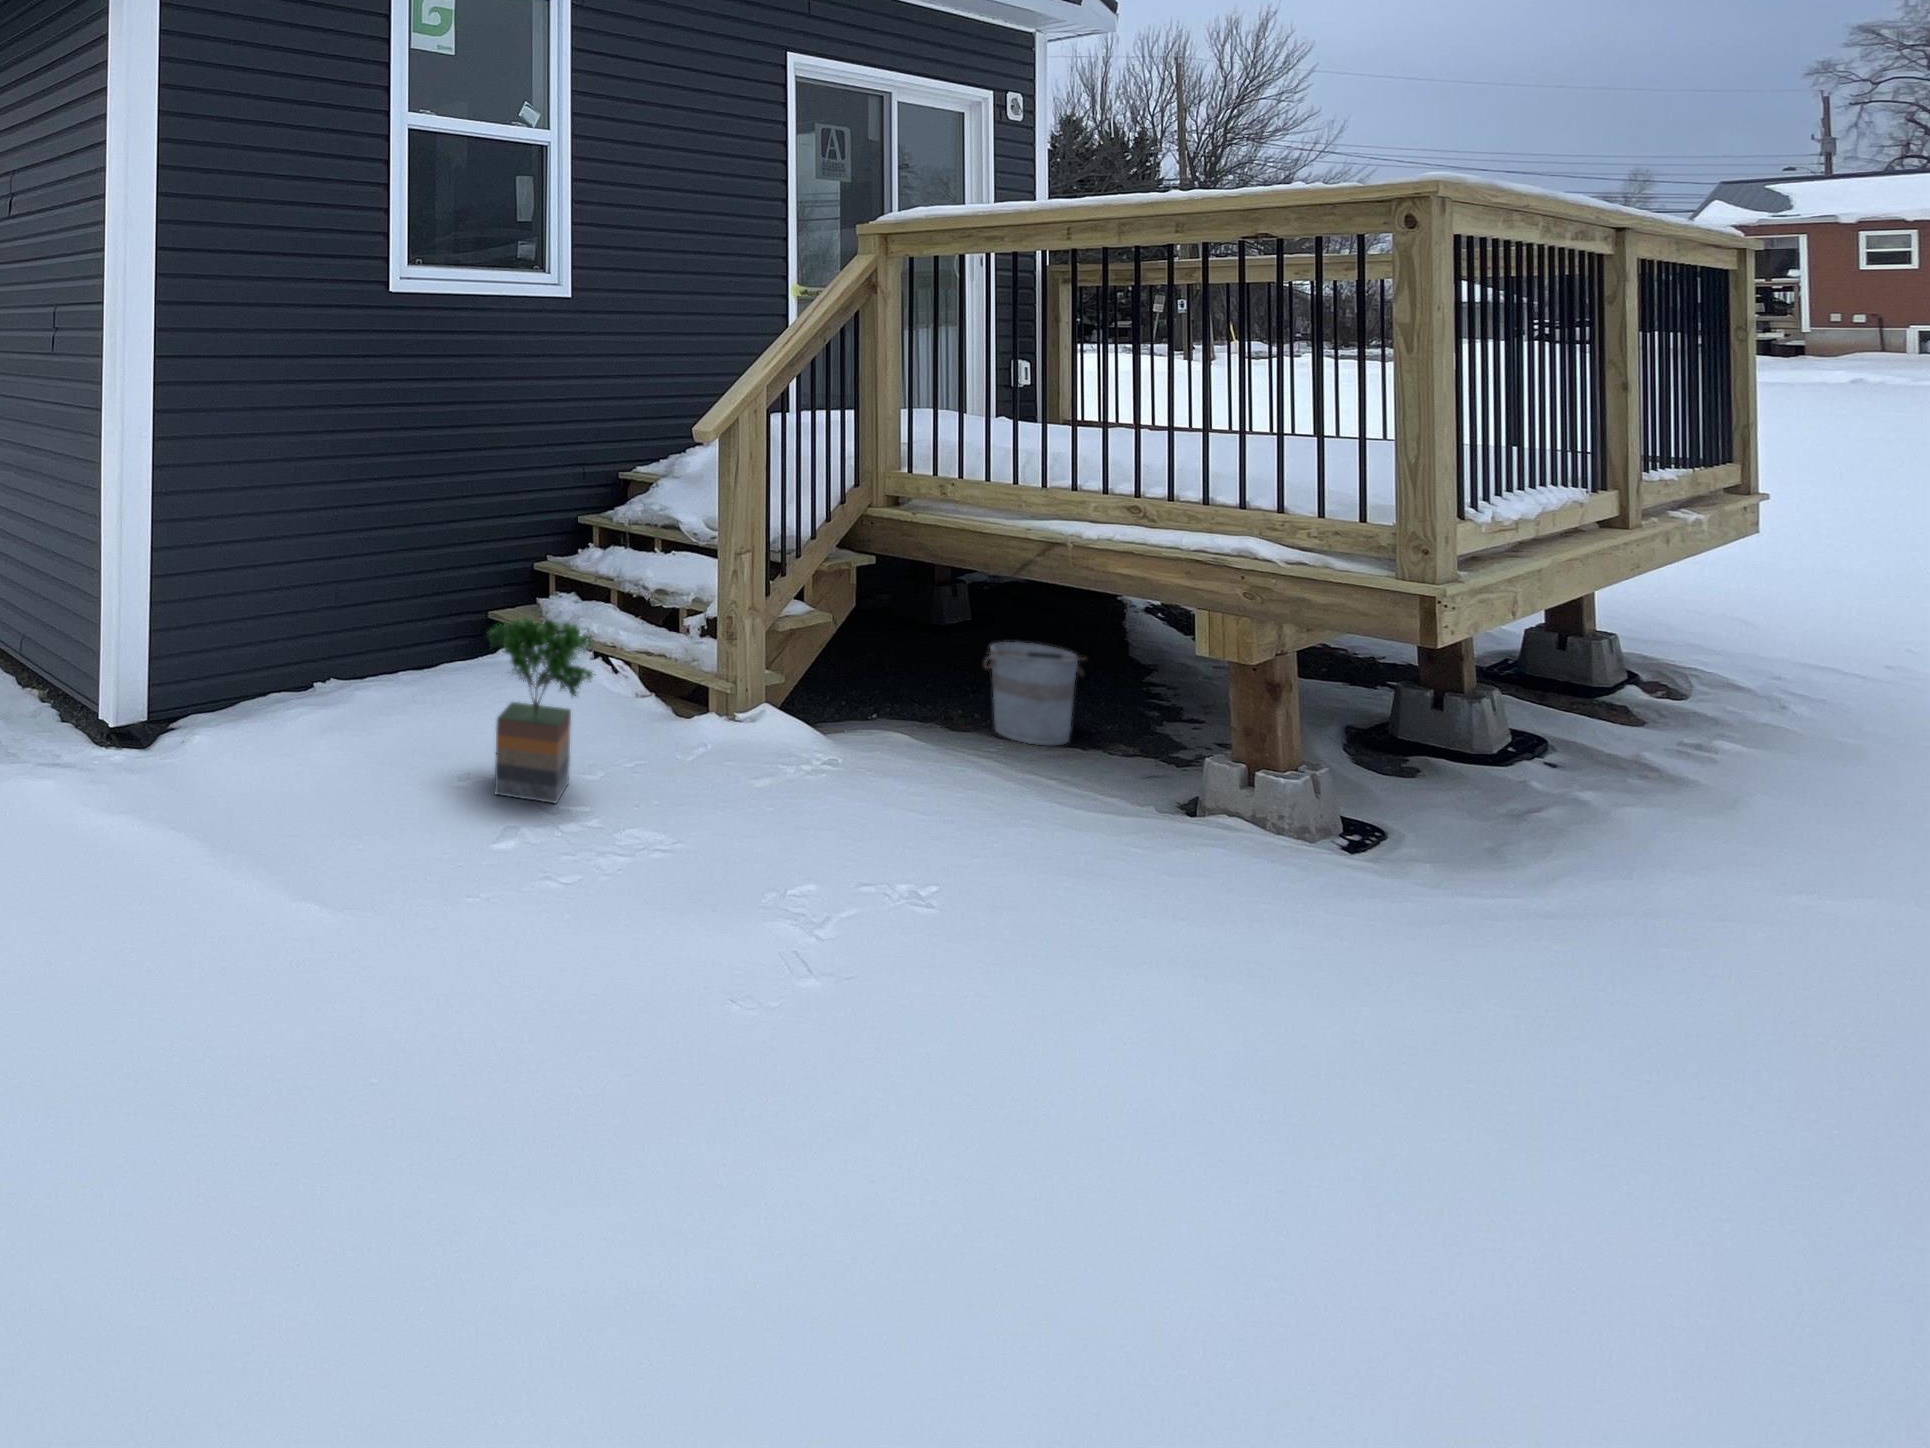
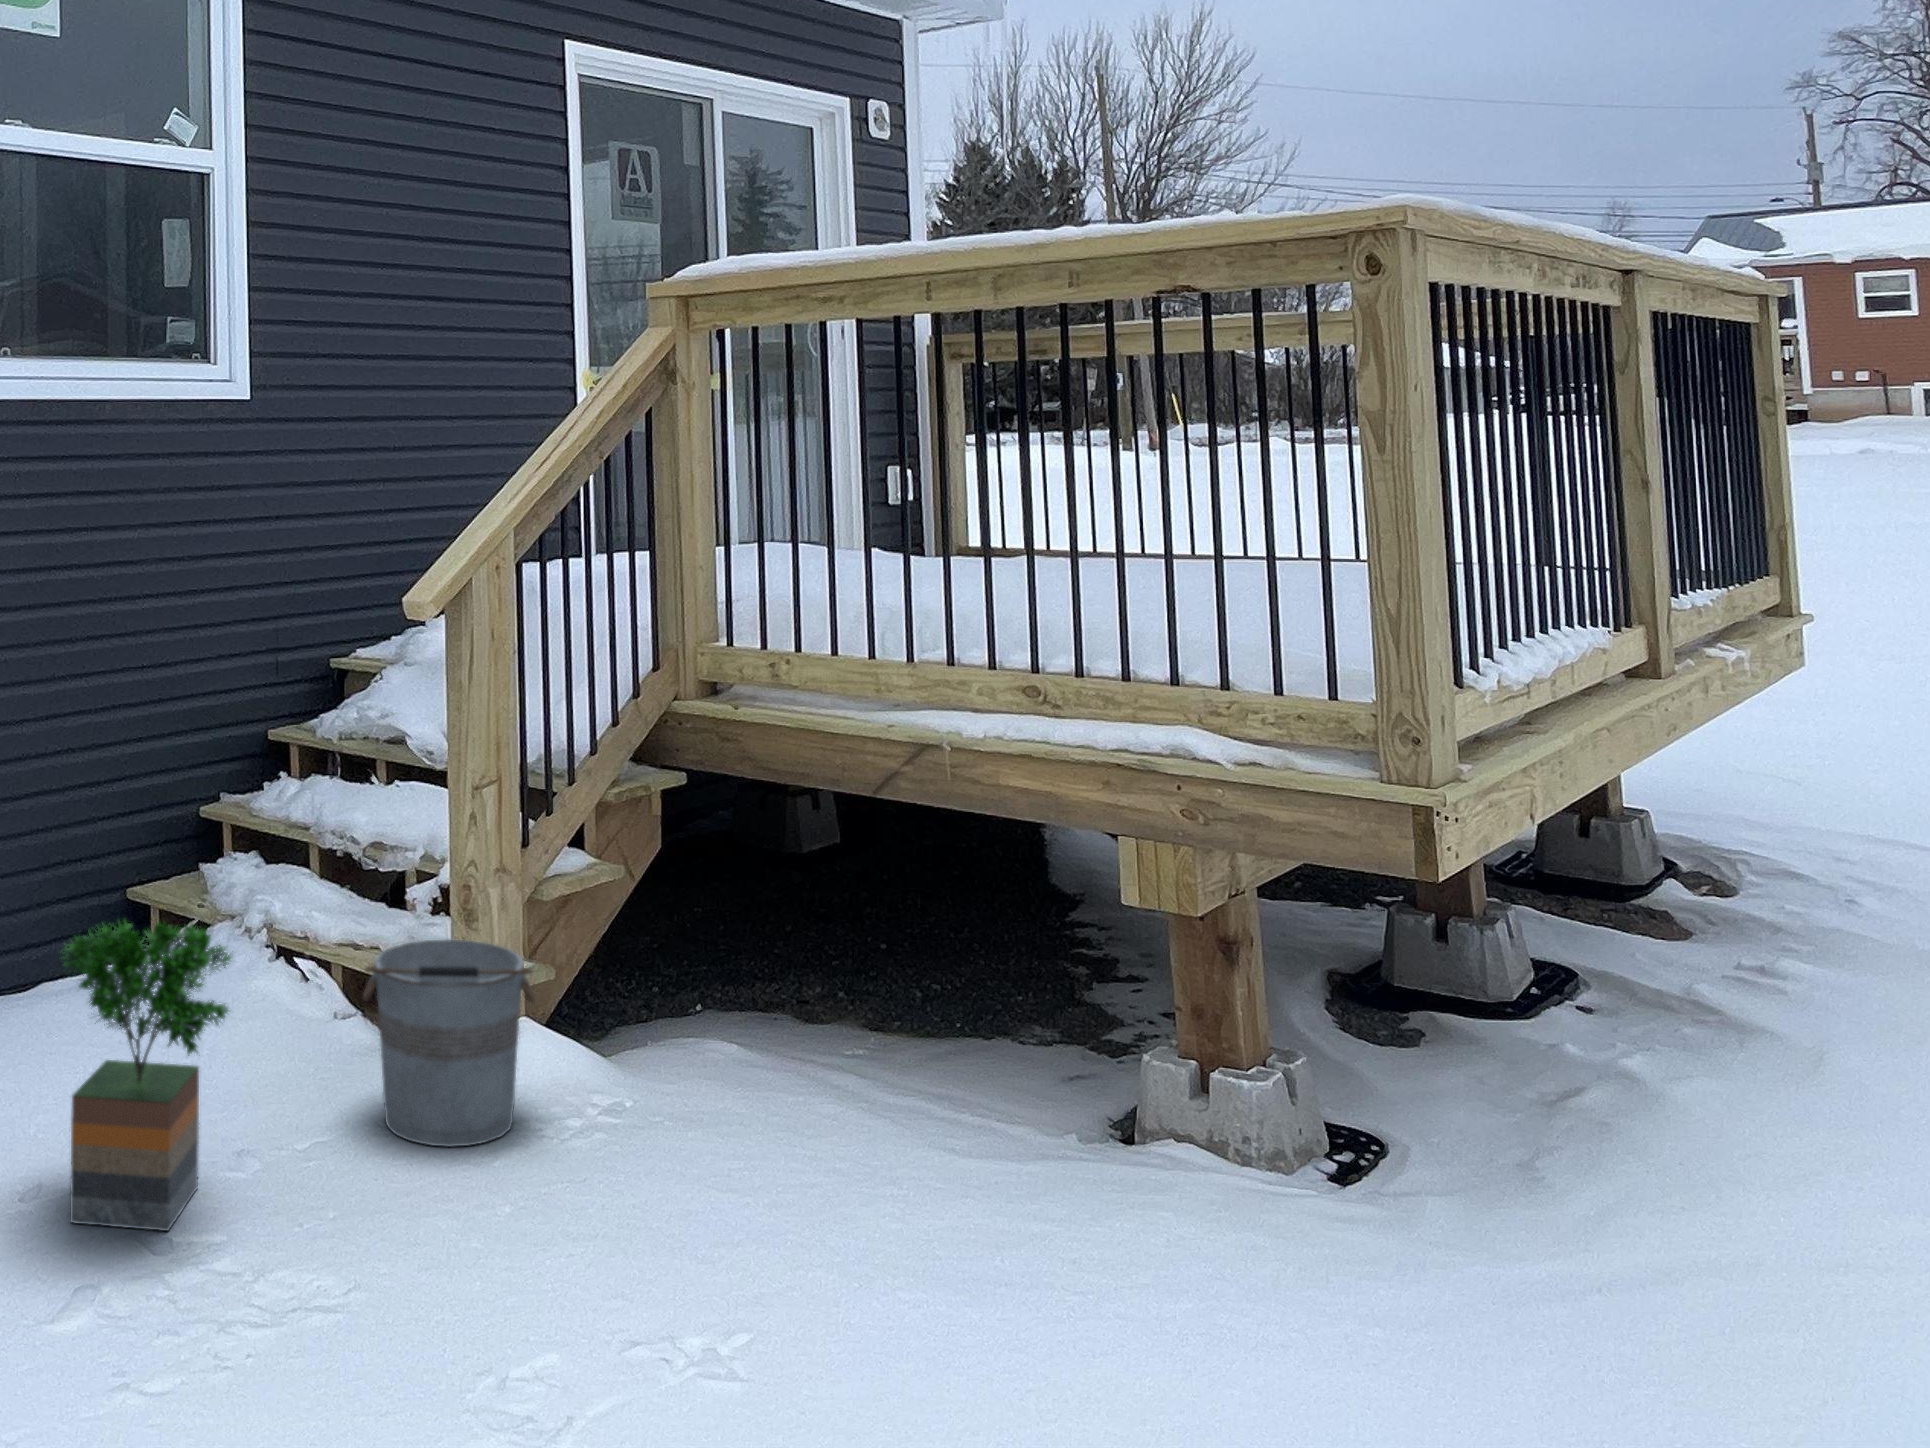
bucket: present [984,642,1085,745] -> present [363,939,535,1147]

